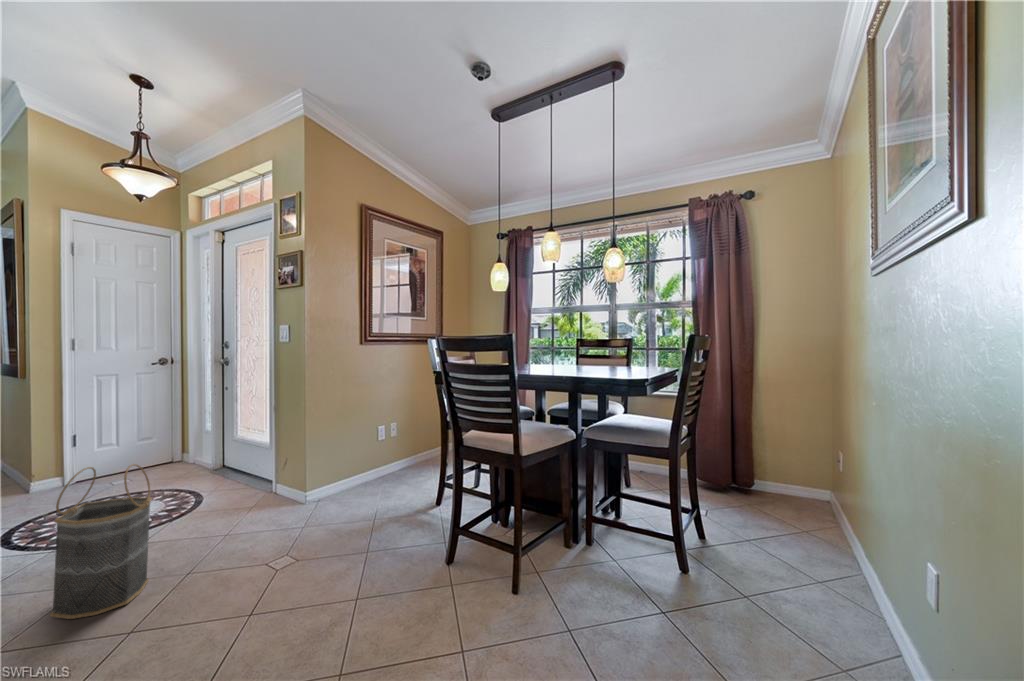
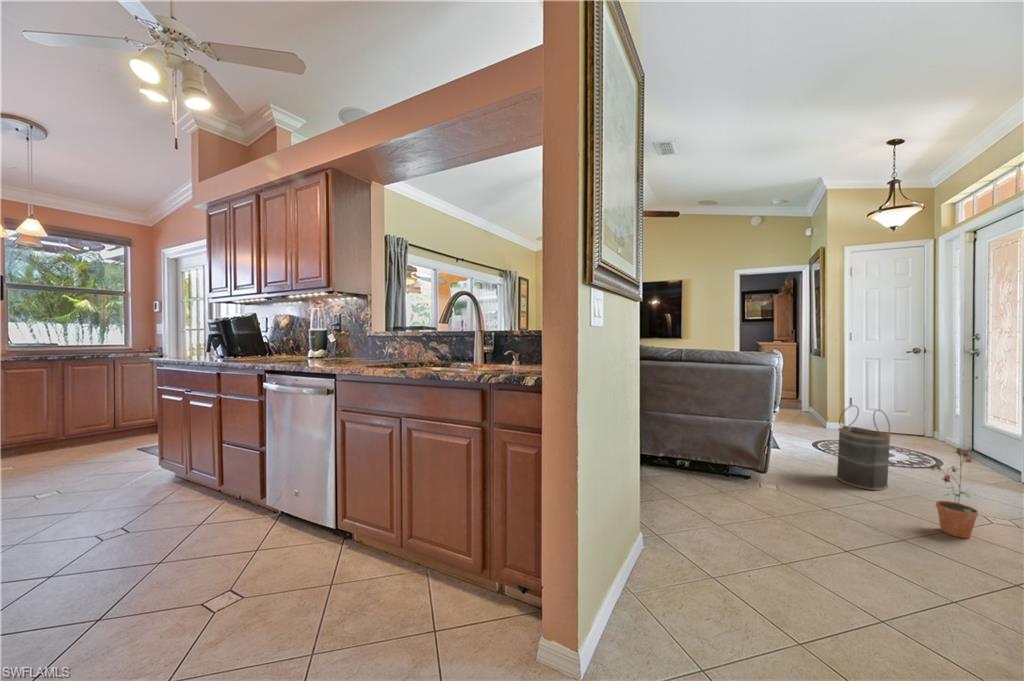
potted plant: none [217,498,278,632] -> present [931,448,979,538]

